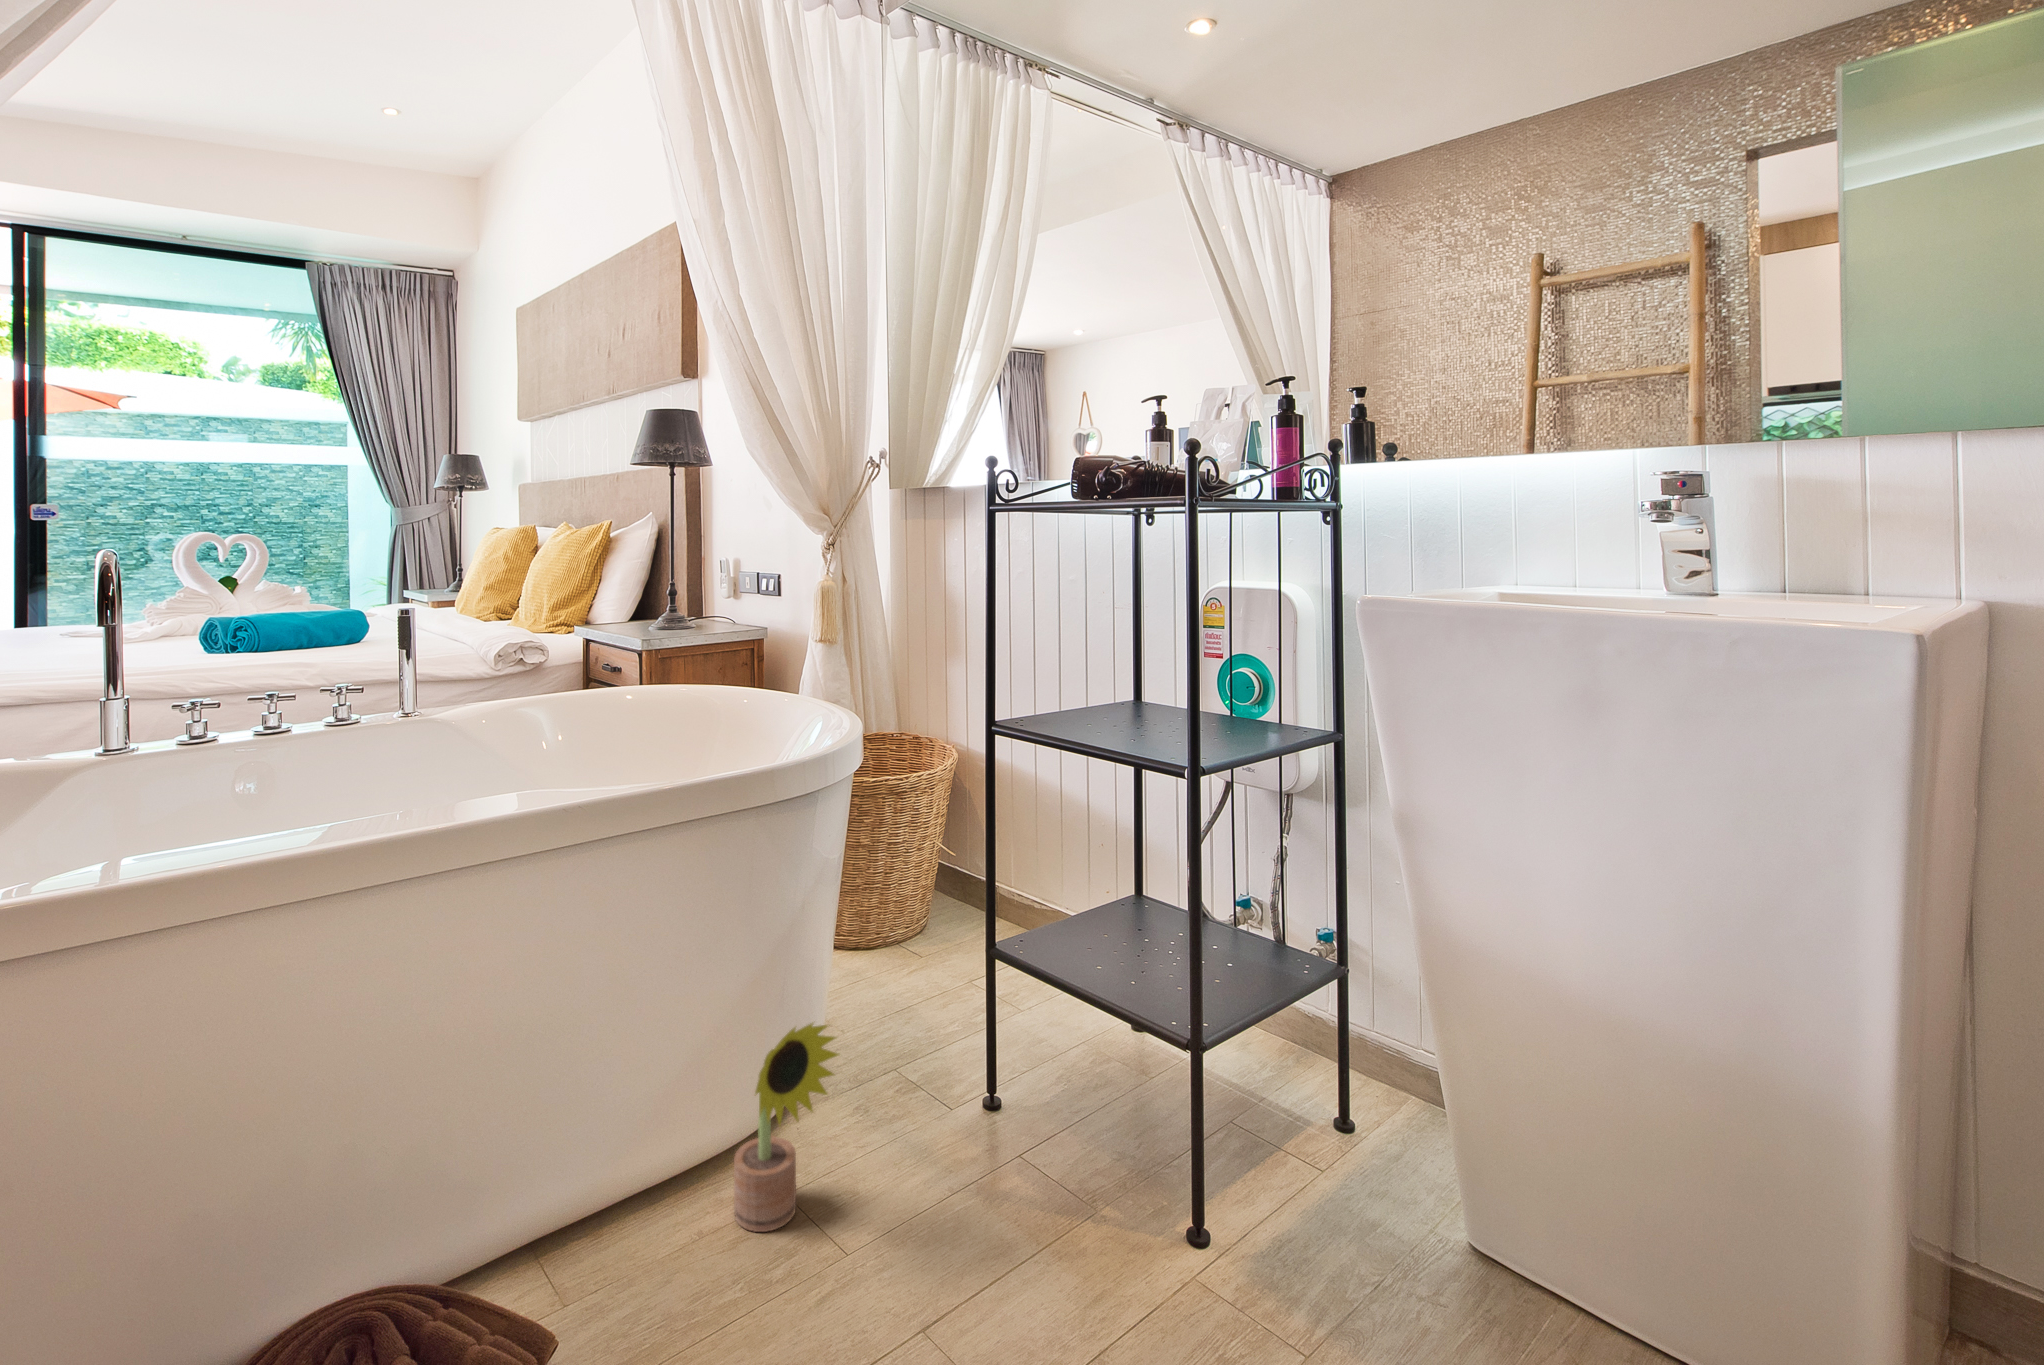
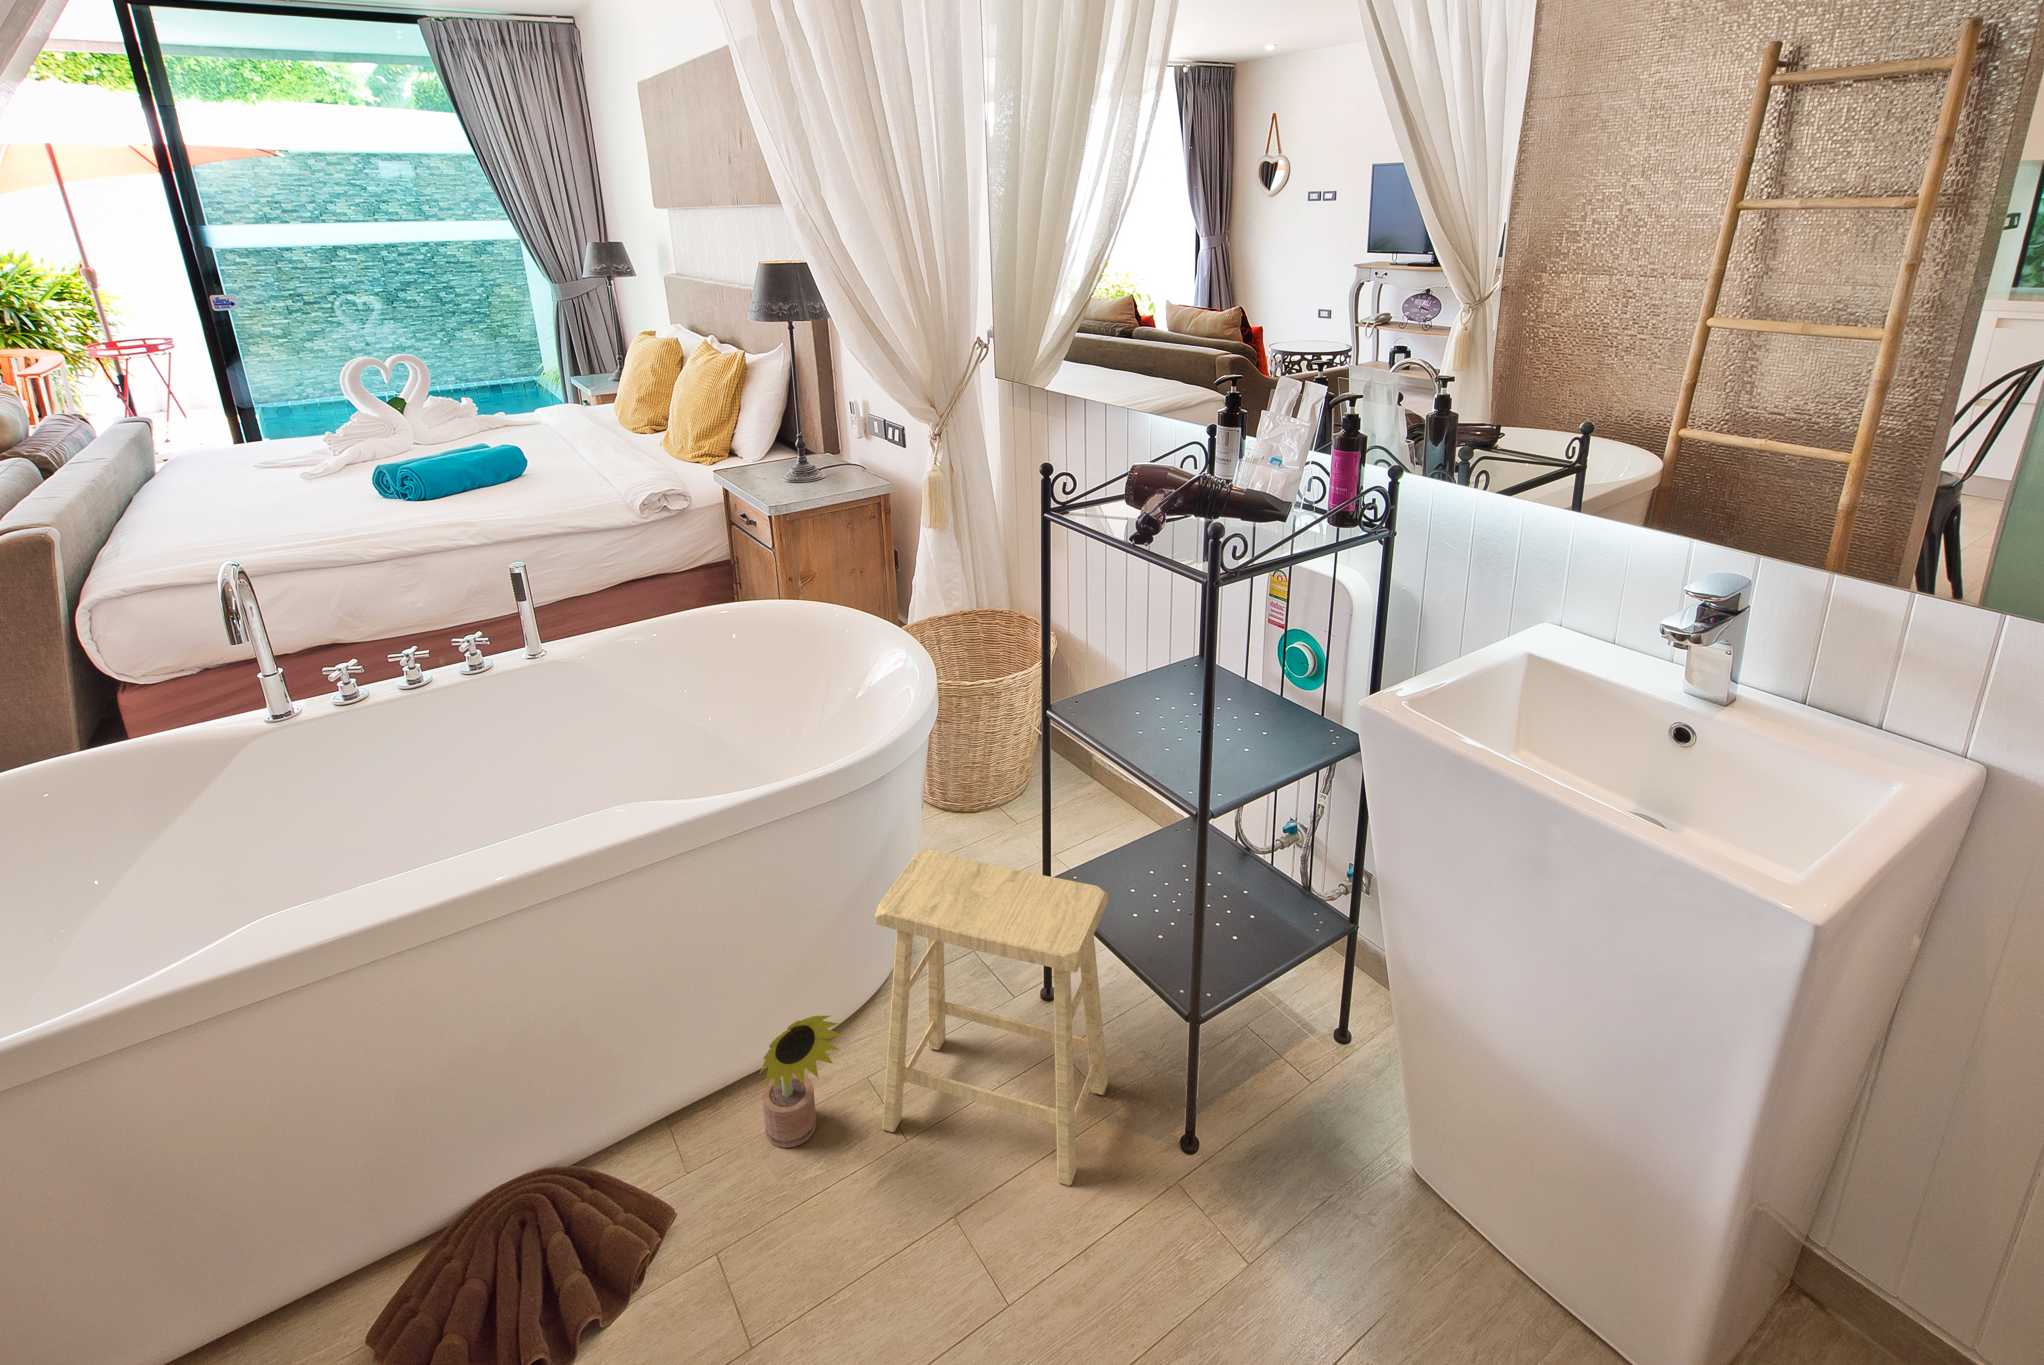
footstool: none [877,847,1122,1229] -> present [875,850,1108,1185]

